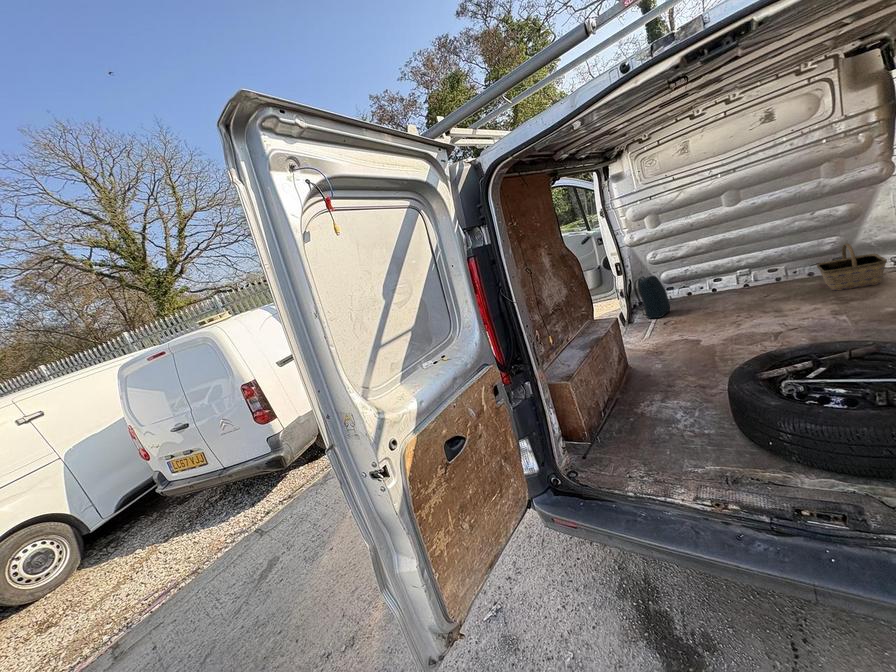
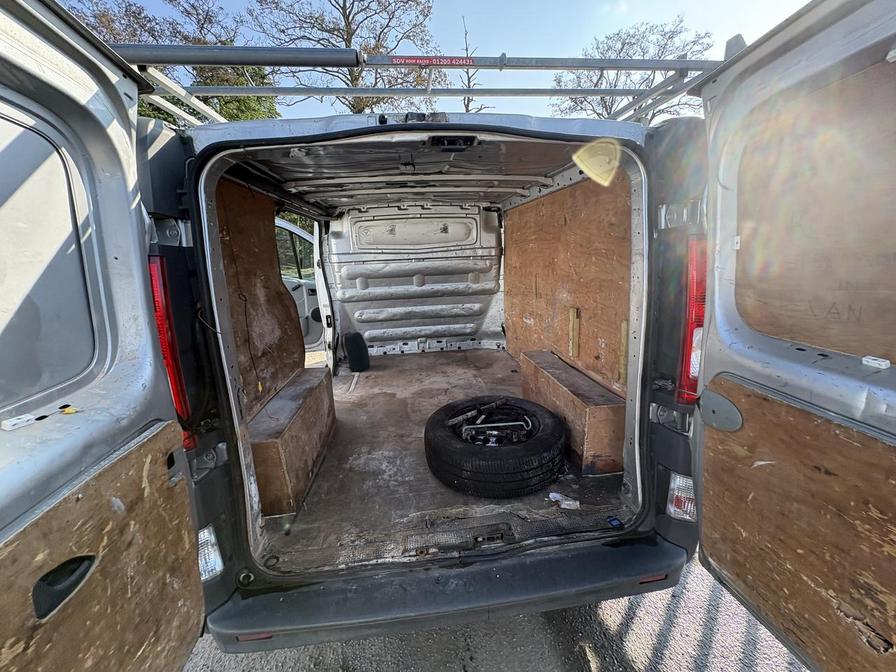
basket: present [817,244,887,290] -> none [470,328,507,360]

